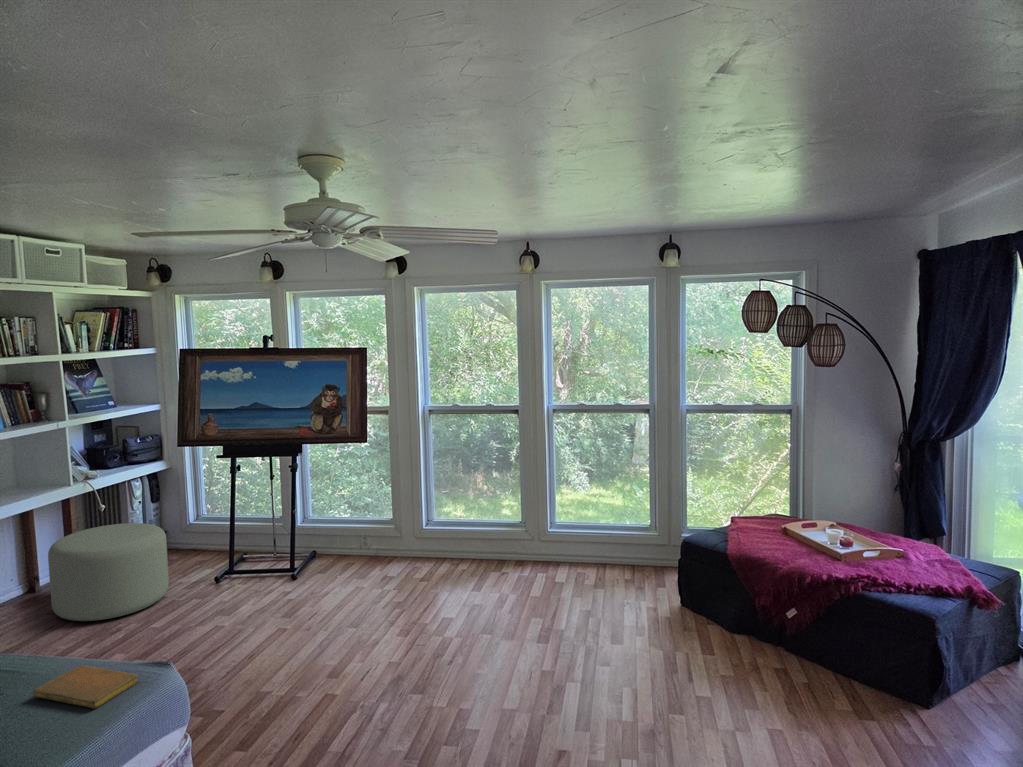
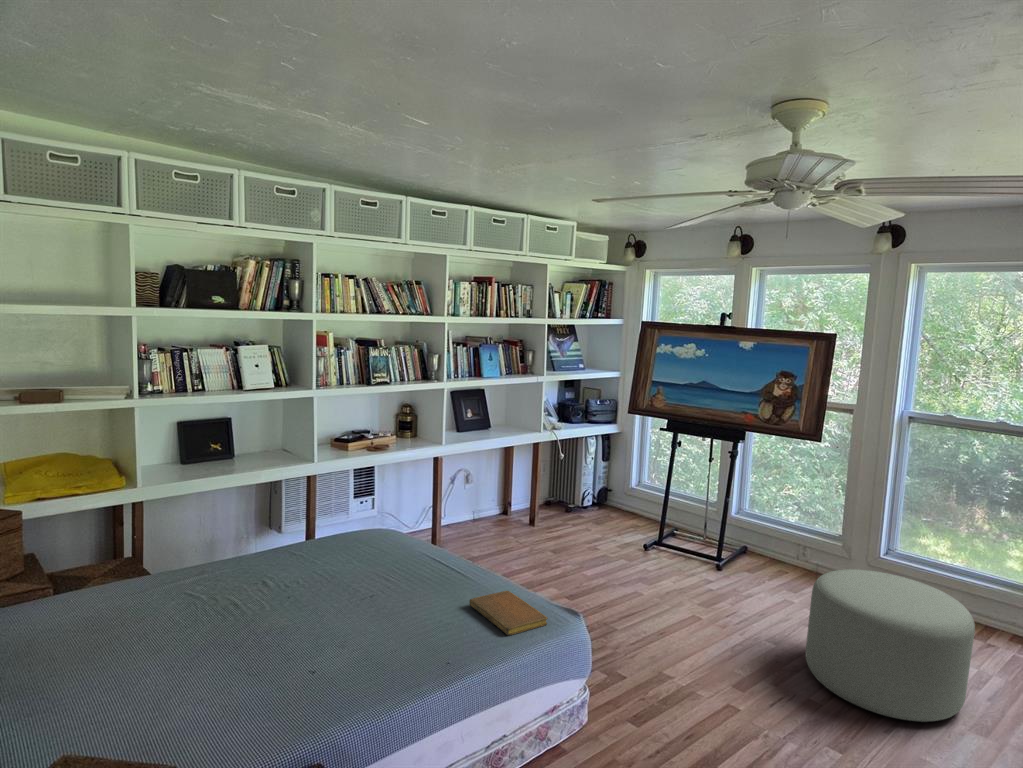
ottoman: present [48,523,169,621] -> present [805,569,975,722]

